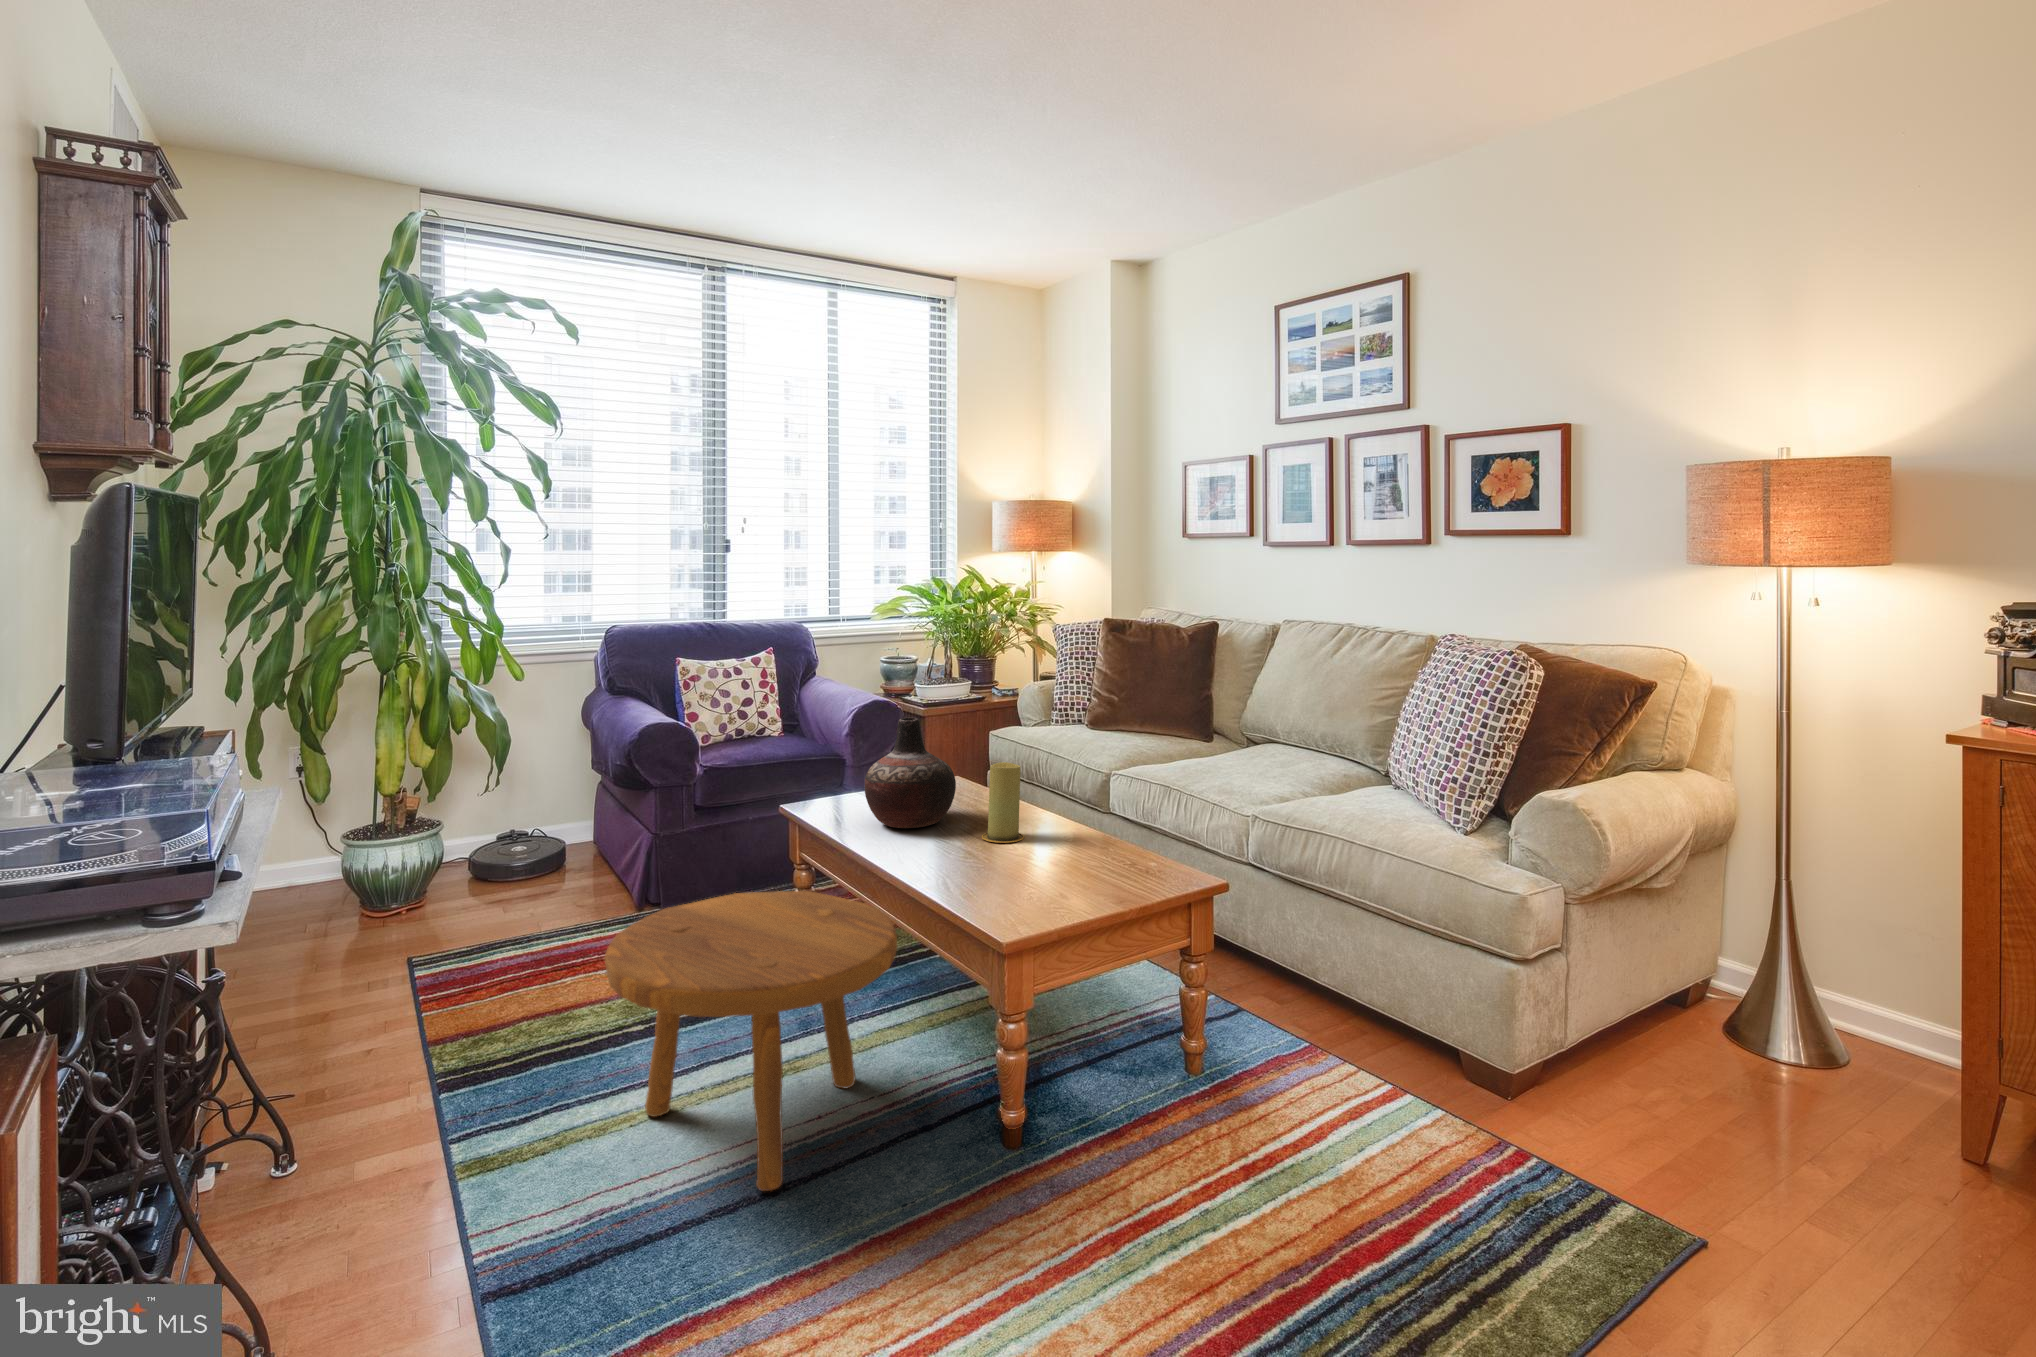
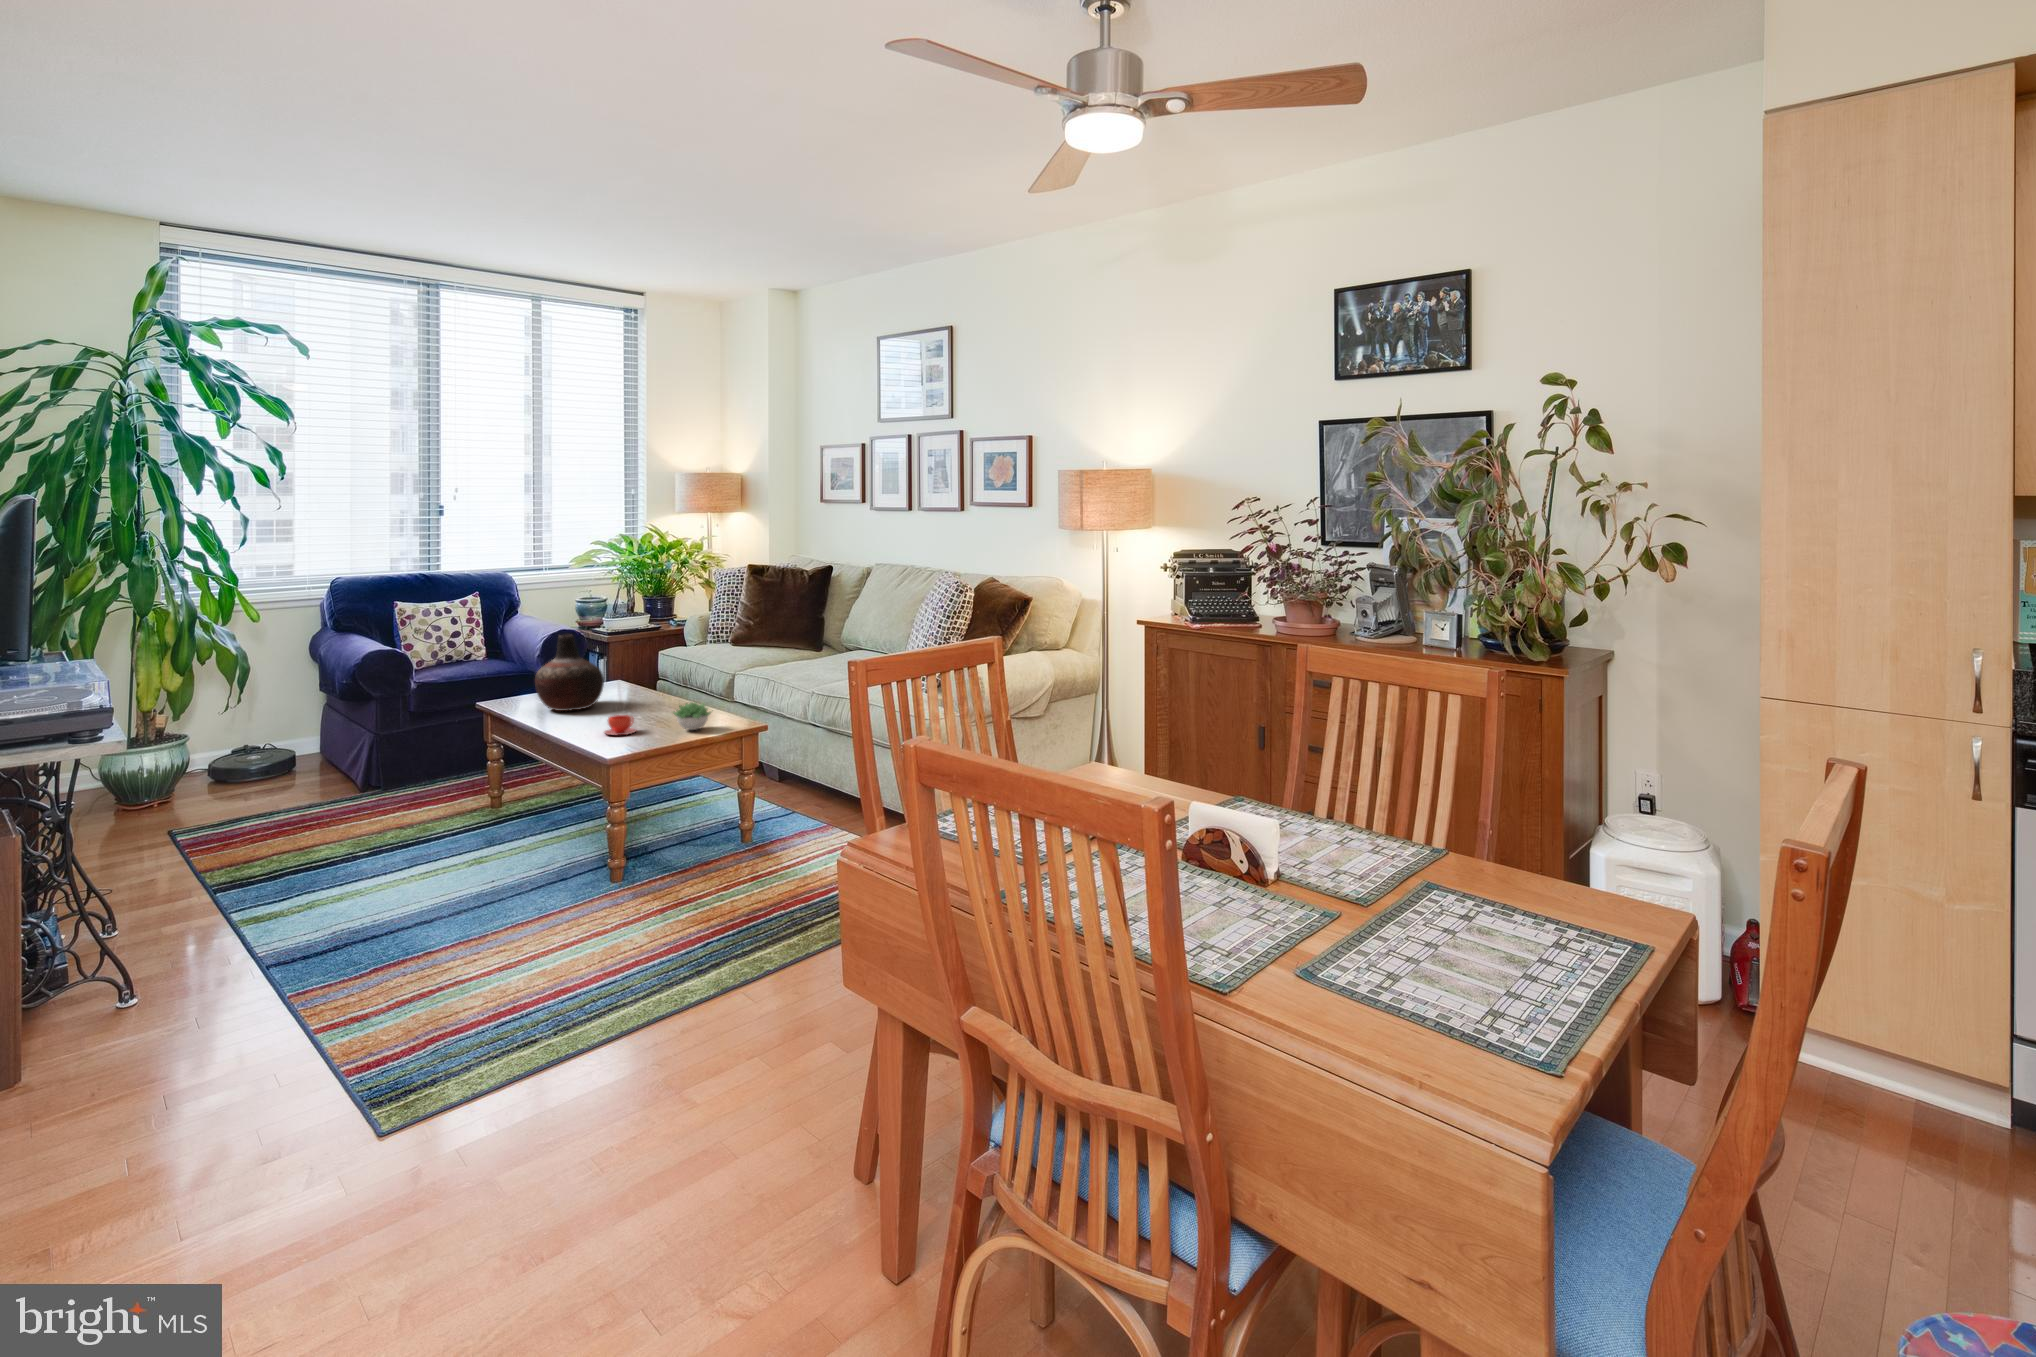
candle: present [982,762,1024,843] -> none [619,662,650,715]
succulent plant: none [1077,834,1140,880] -> present [673,702,711,730]
teacup: none [976,850,1024,885] -> present [604,715,636,735]
footstool: present [605,891,897,1191] -> none [334,747,543,915]

